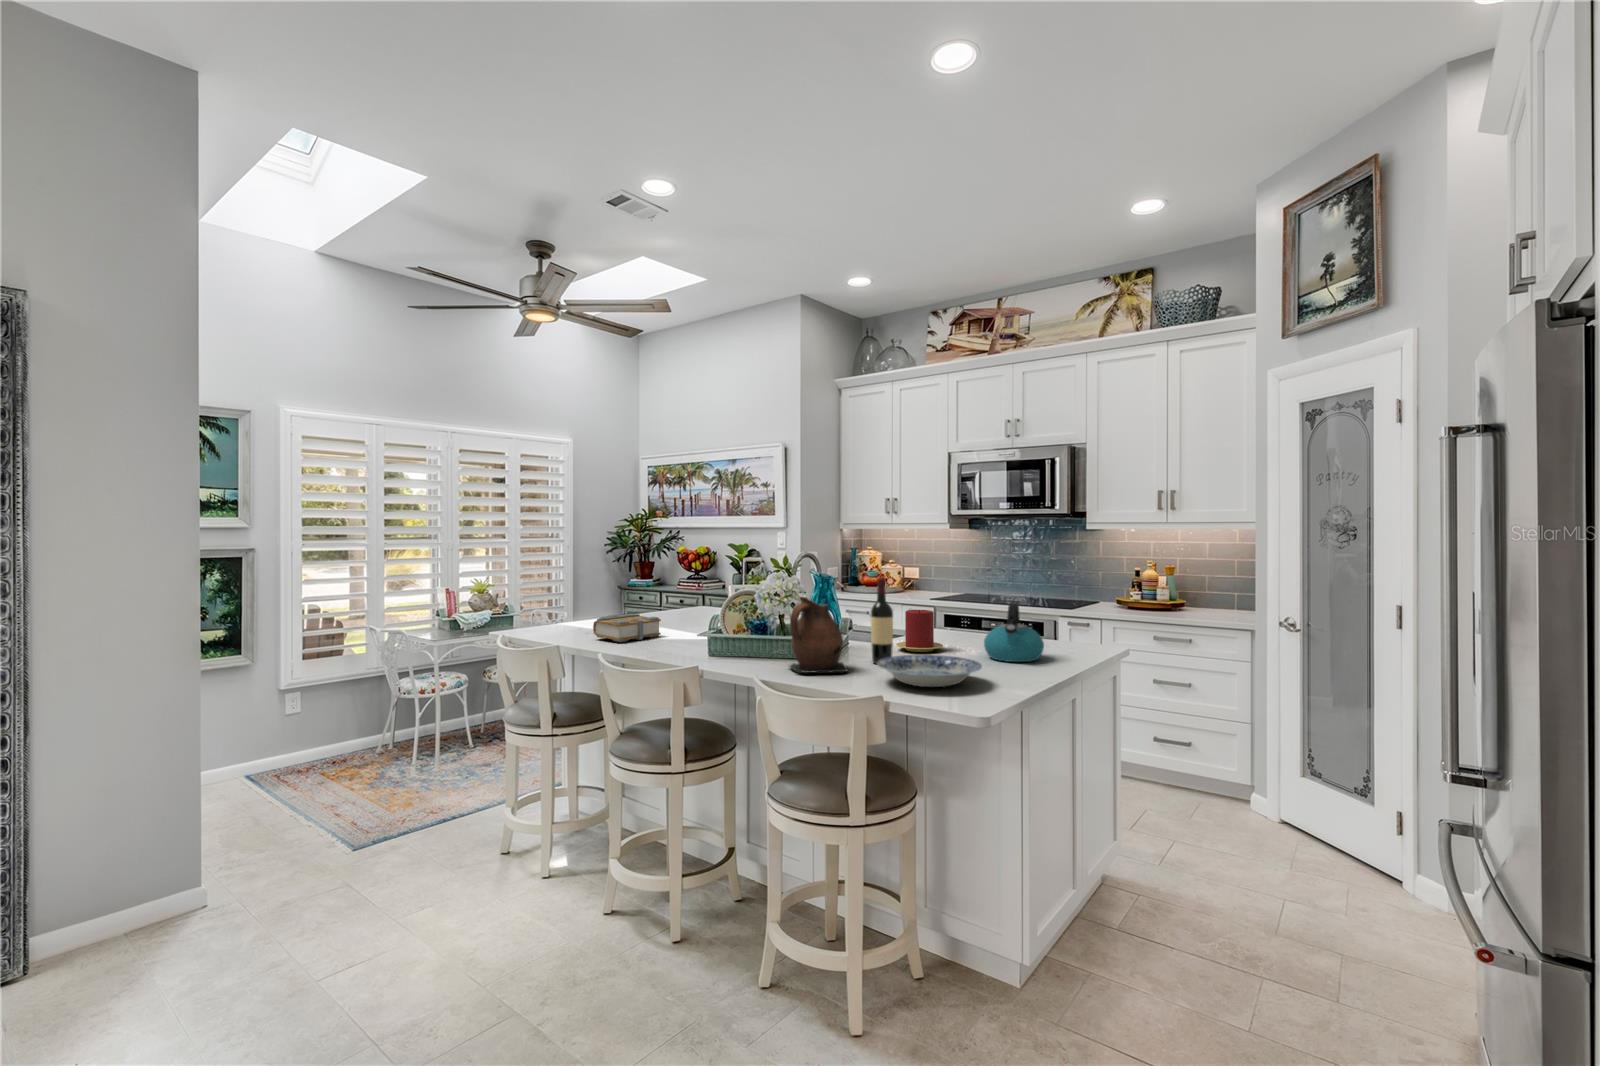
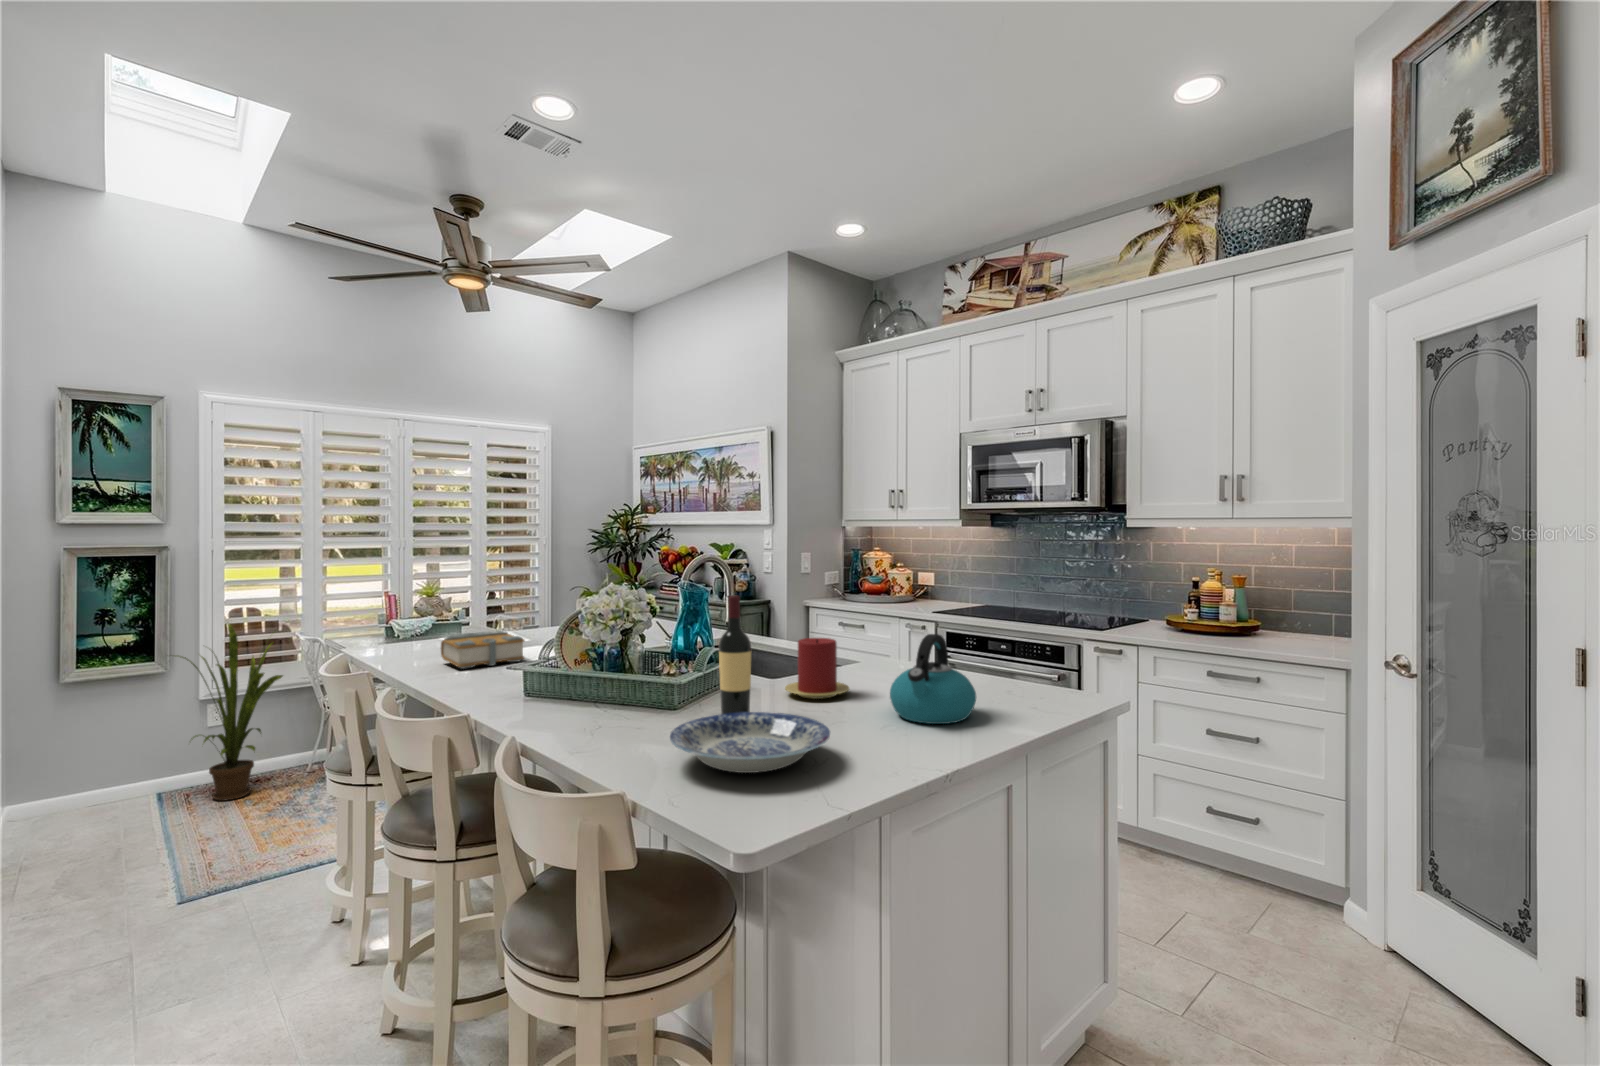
ceramic pitcher: present [790,597,848,673] -> none [582,621,679,737]
house plant: none [266,617,371,777] -> present [181,624,283,801]

